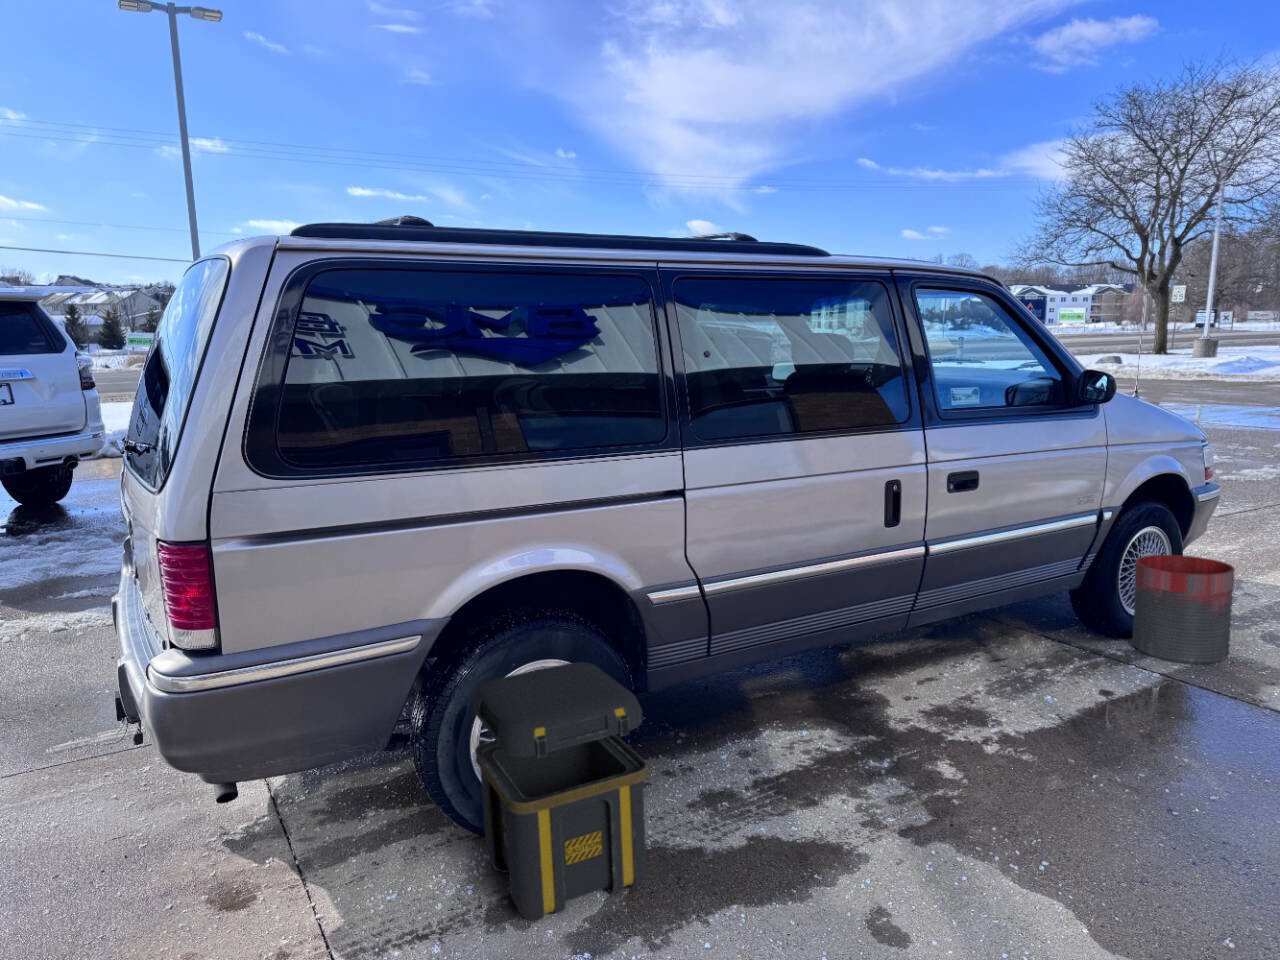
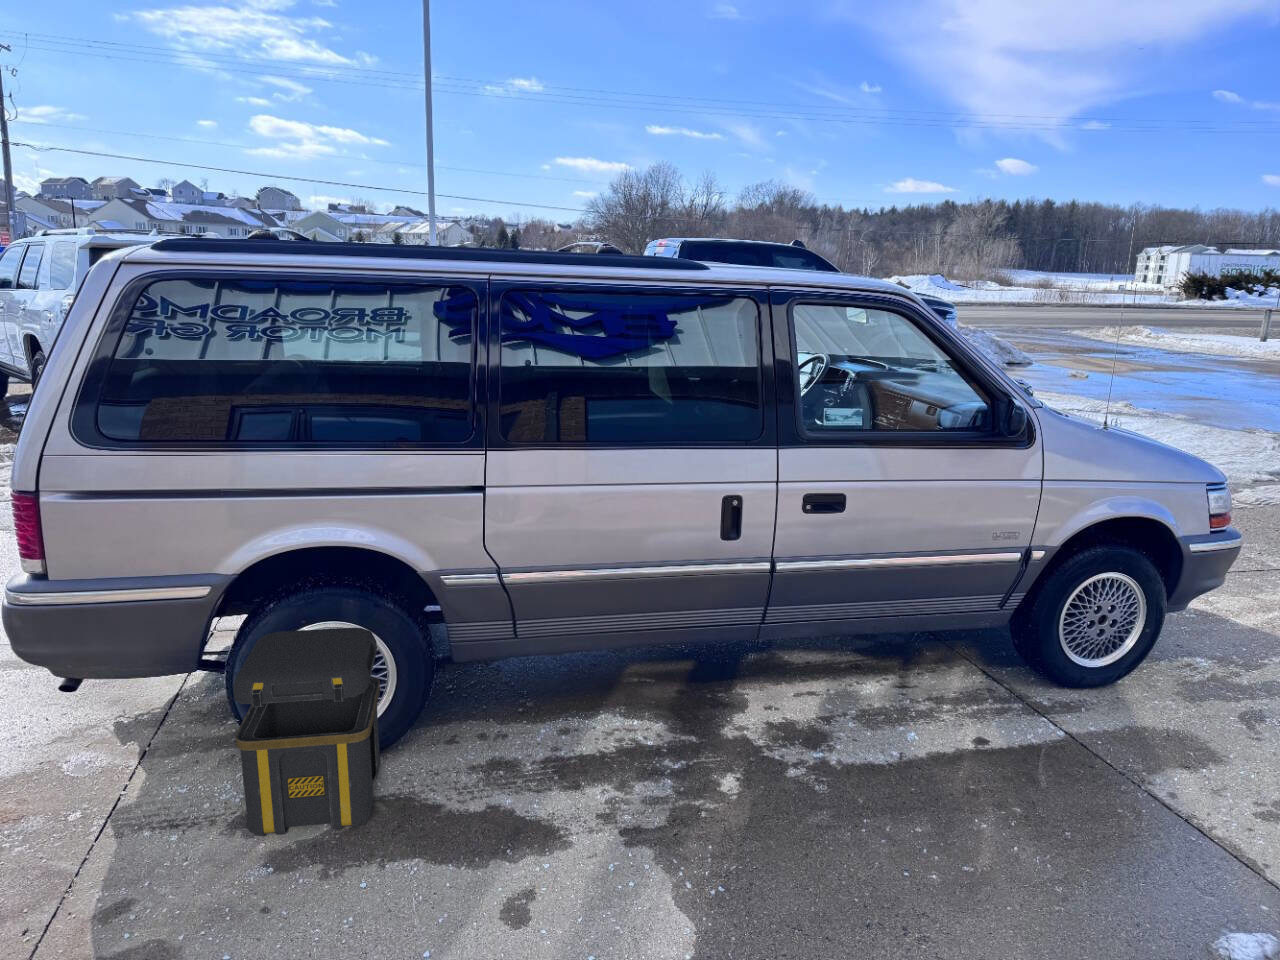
trash can: present [1132,555,1235,664] -> none [1065,603,1186,734]

